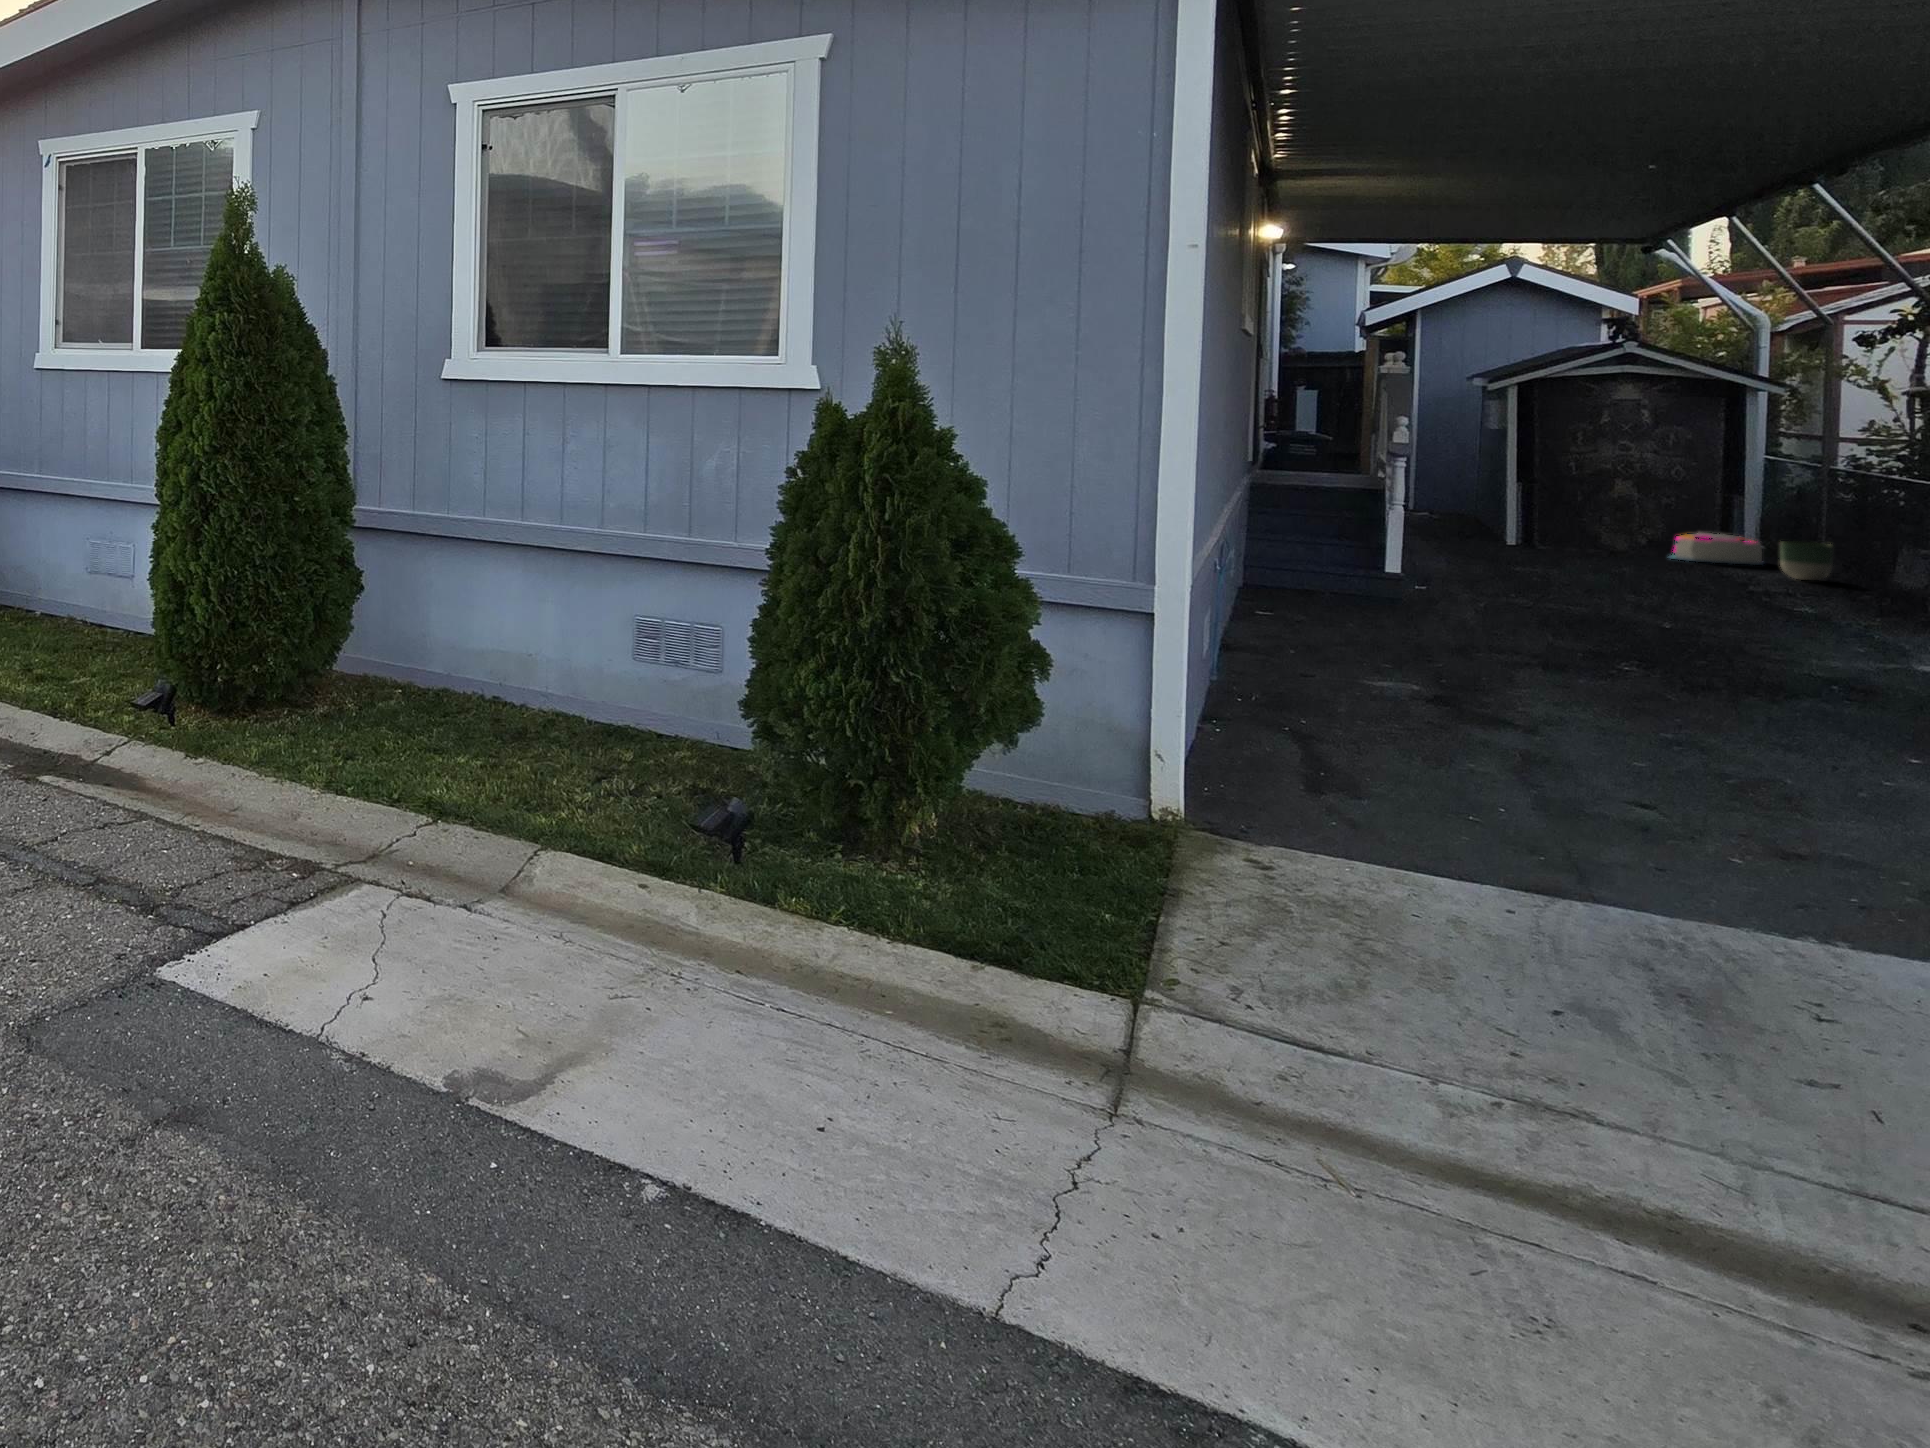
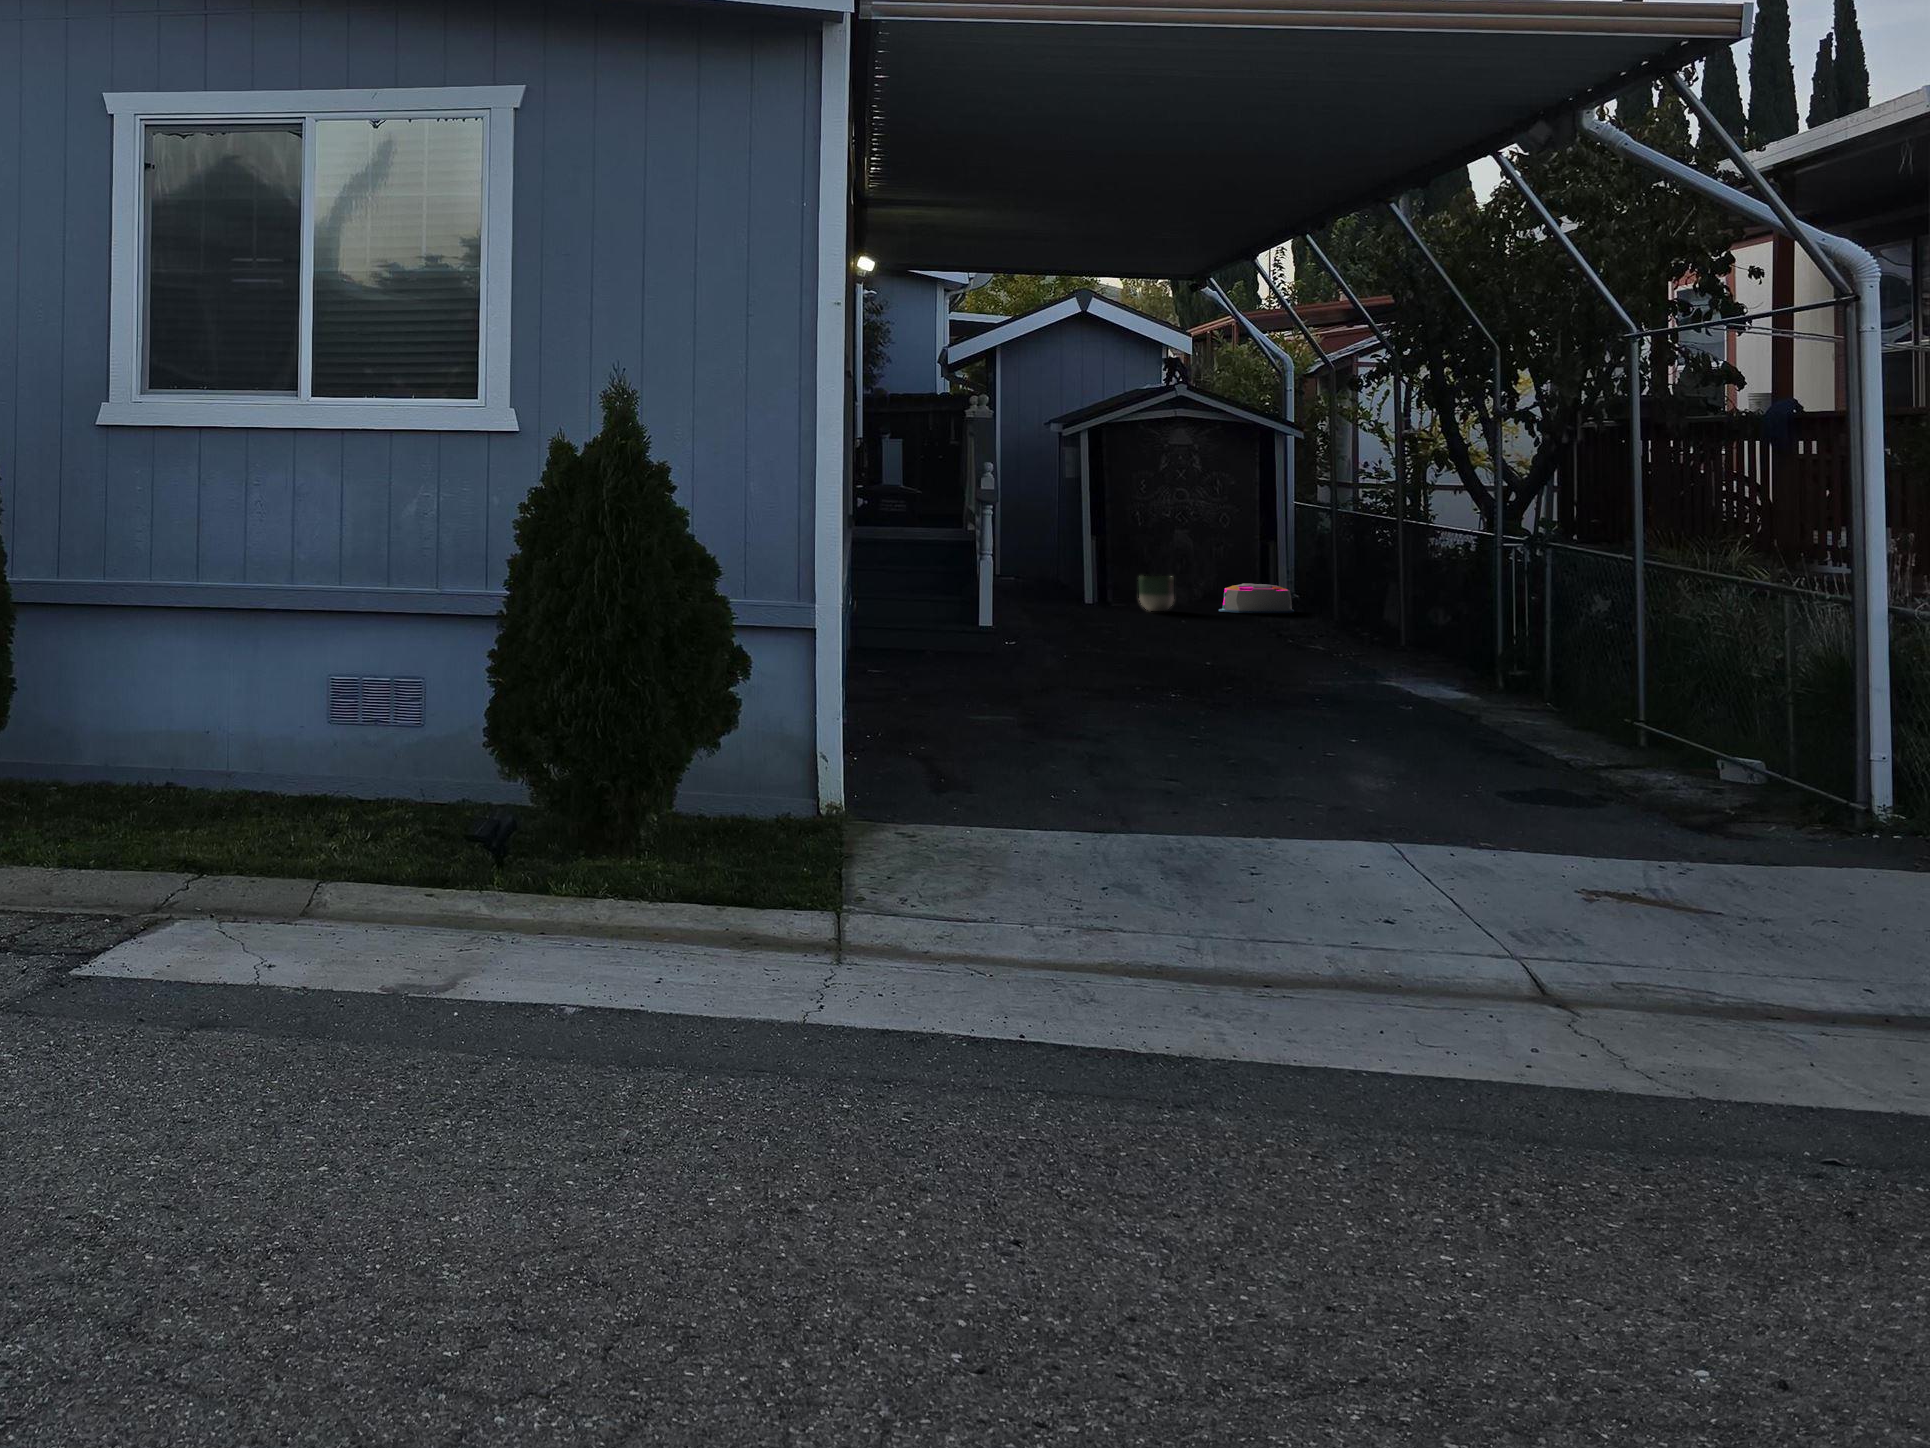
planter: present [1780,541,1834,580] -> present [1139,576,1174,611]

